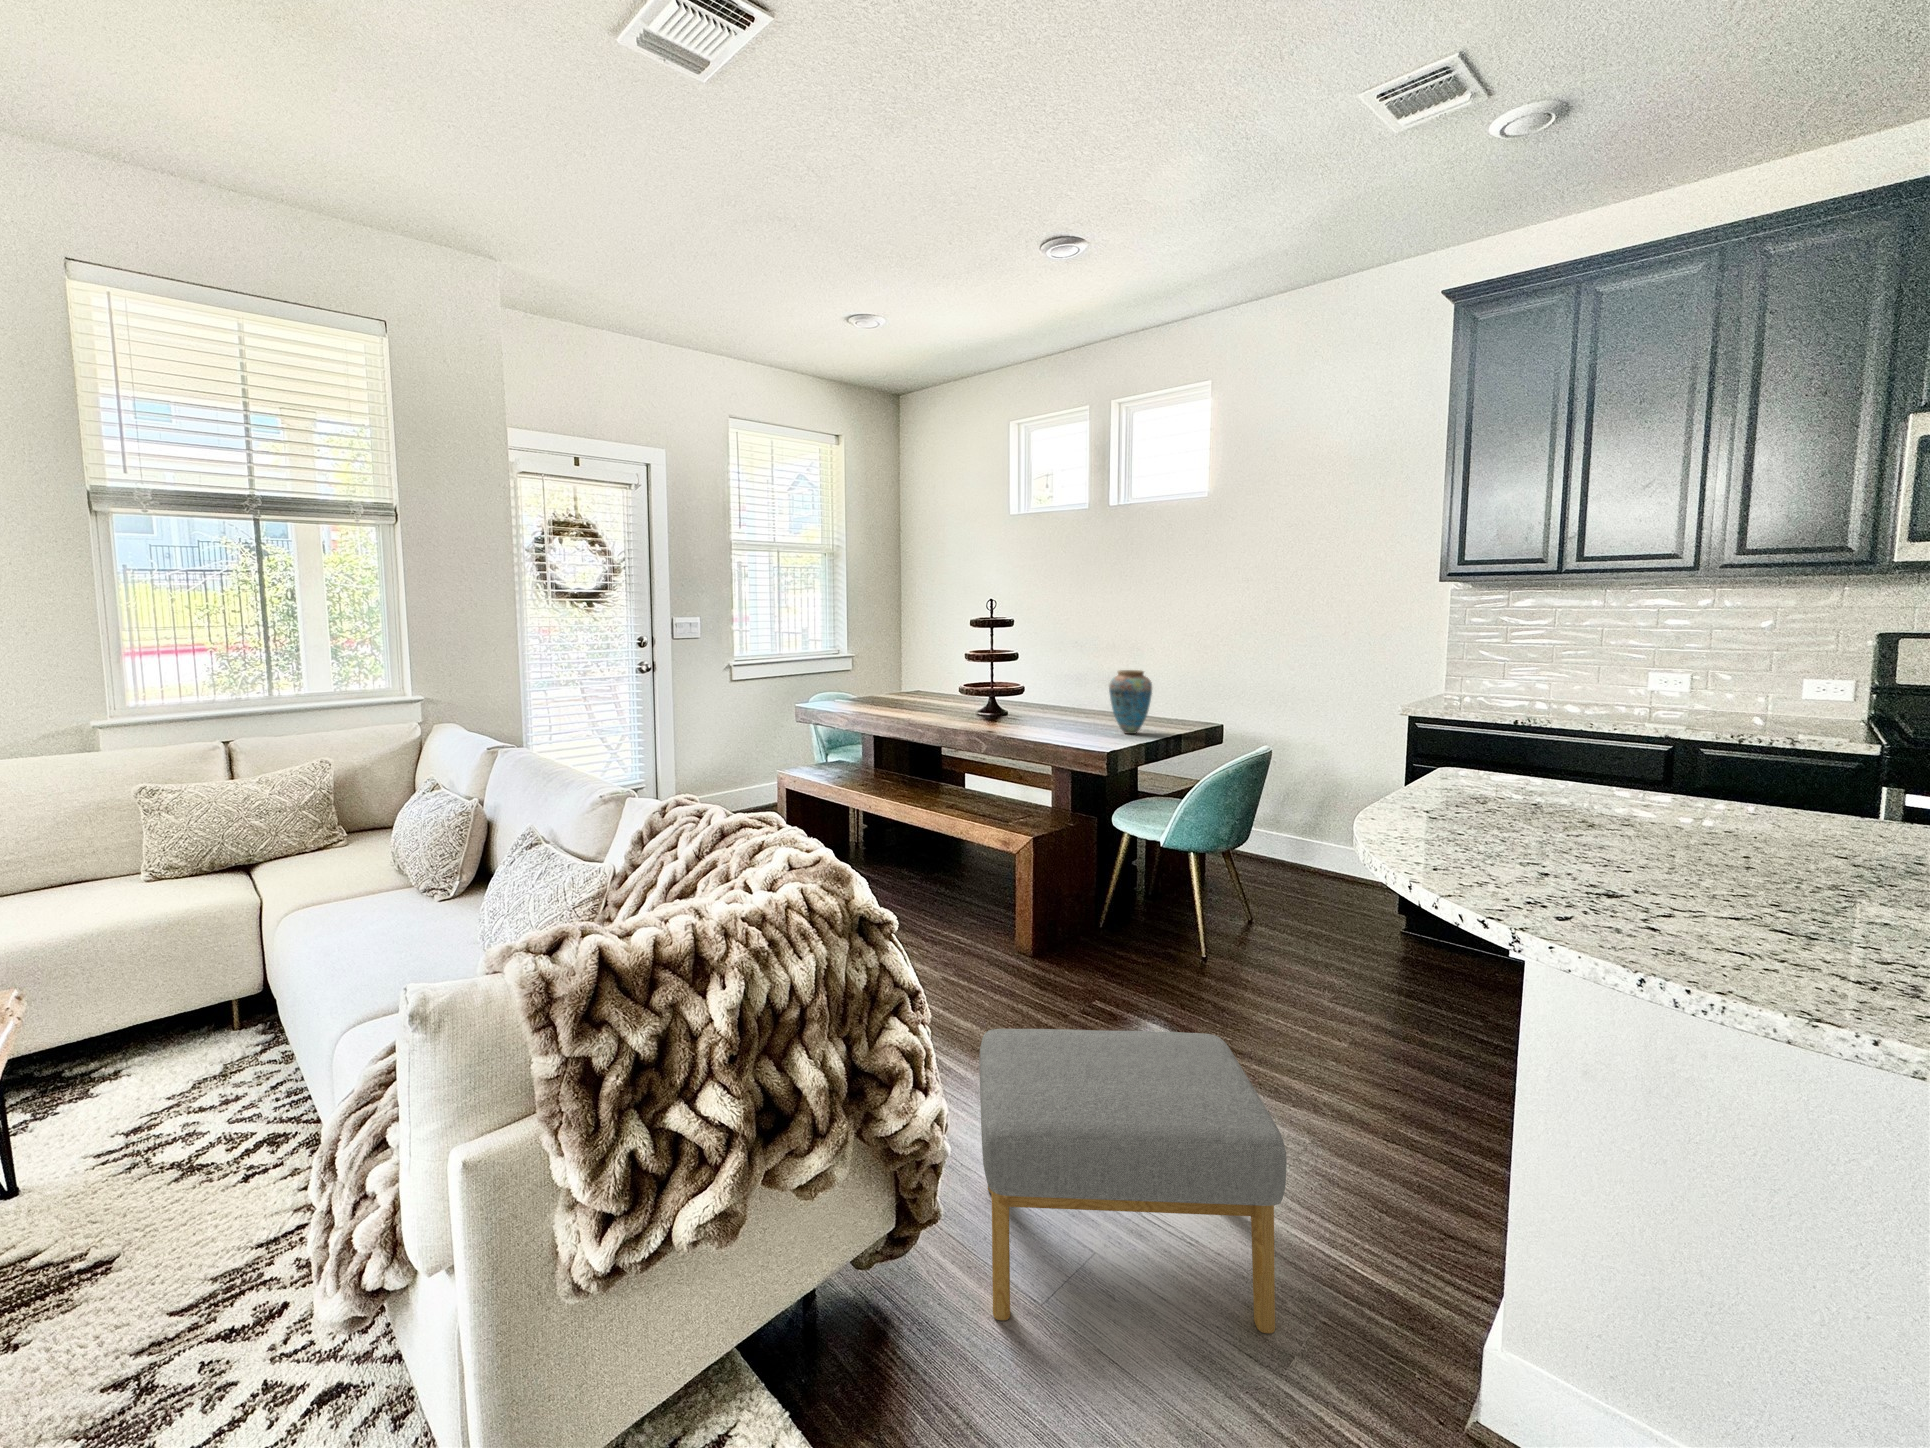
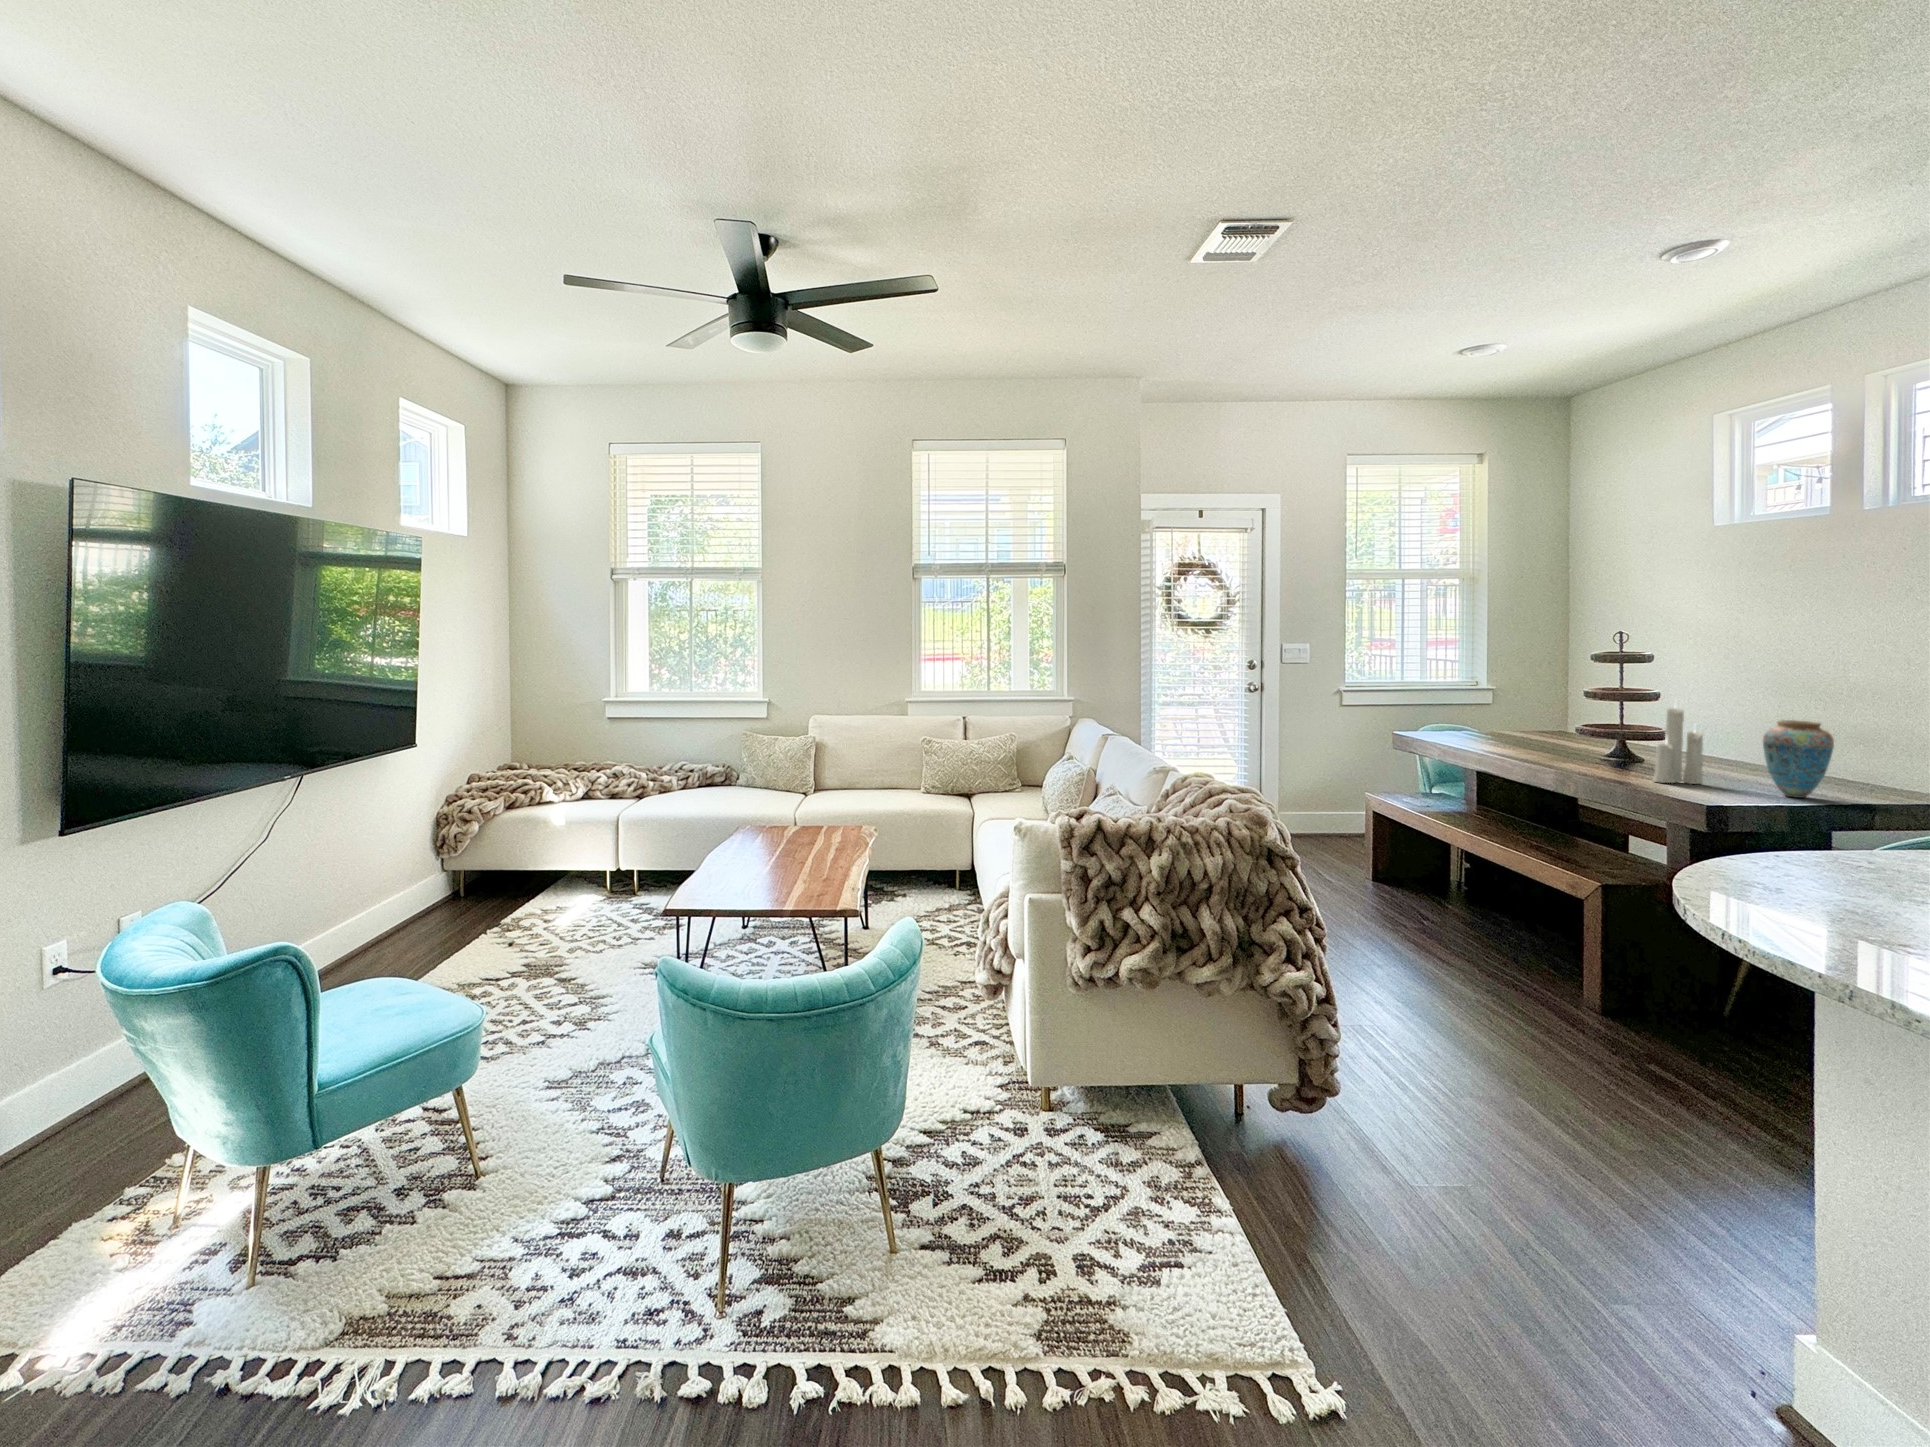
candle: none [1037,652,1069,732] -> present [1653,708,1703,784]
footstool: present [979,1029,1287,1333] -> none [1353,984,1641,1259]

